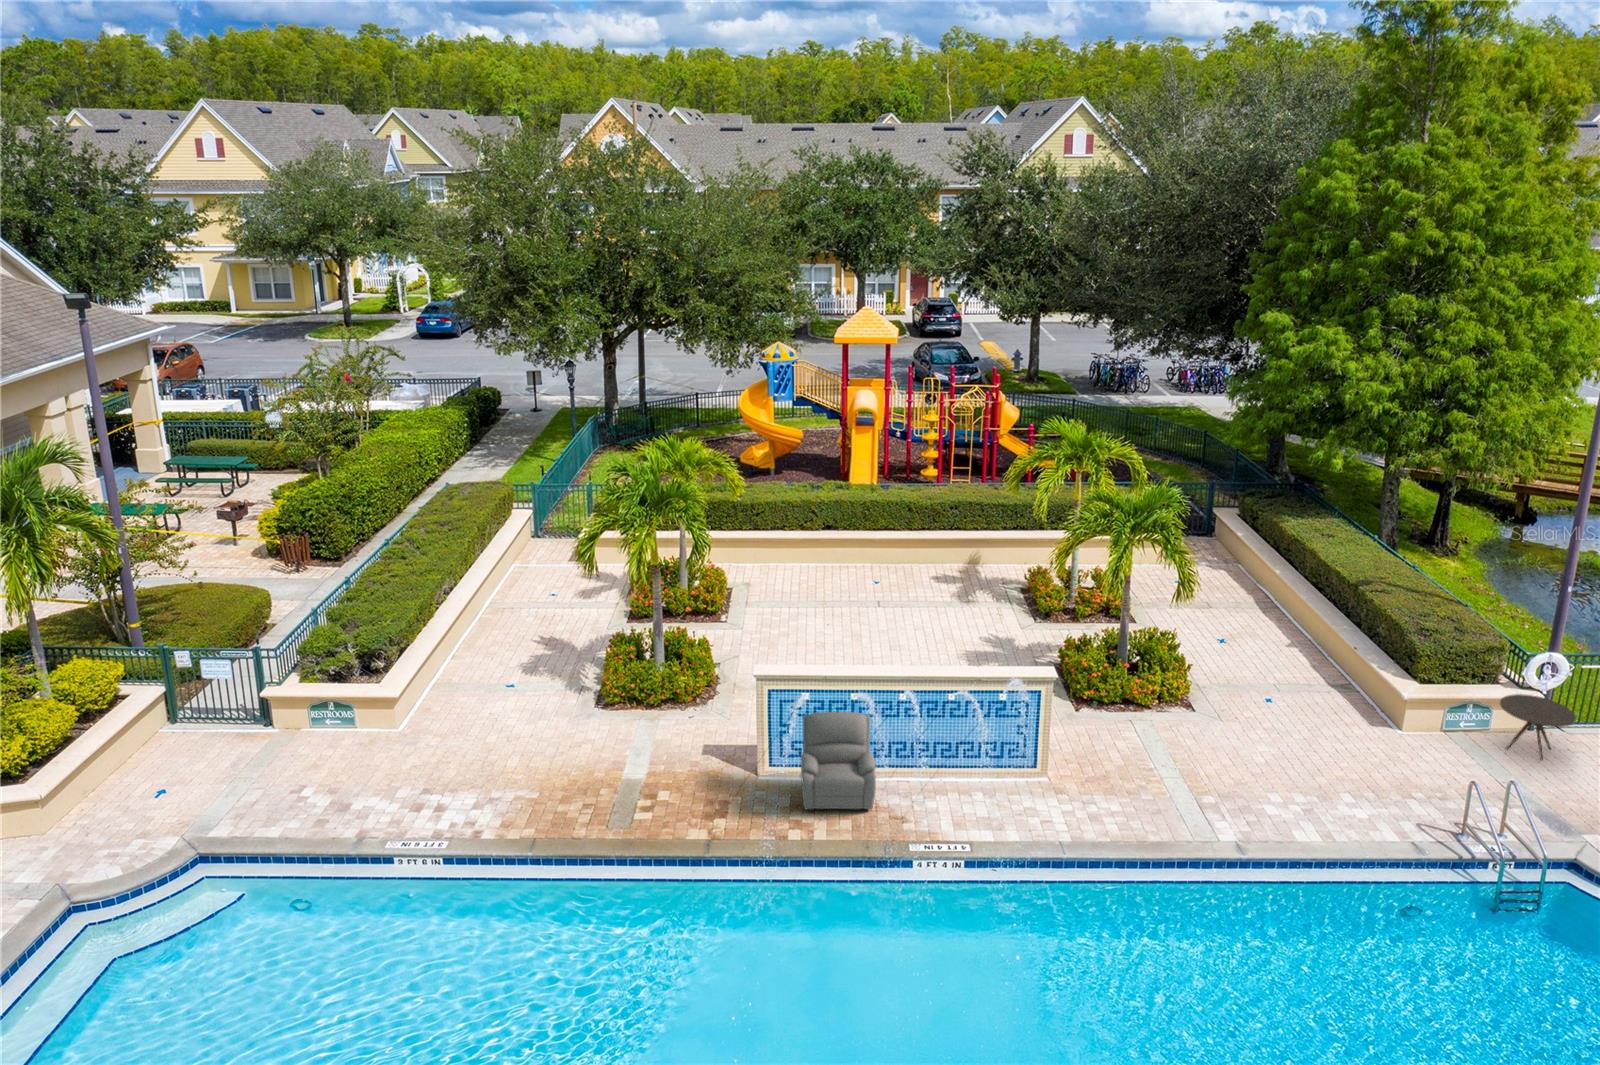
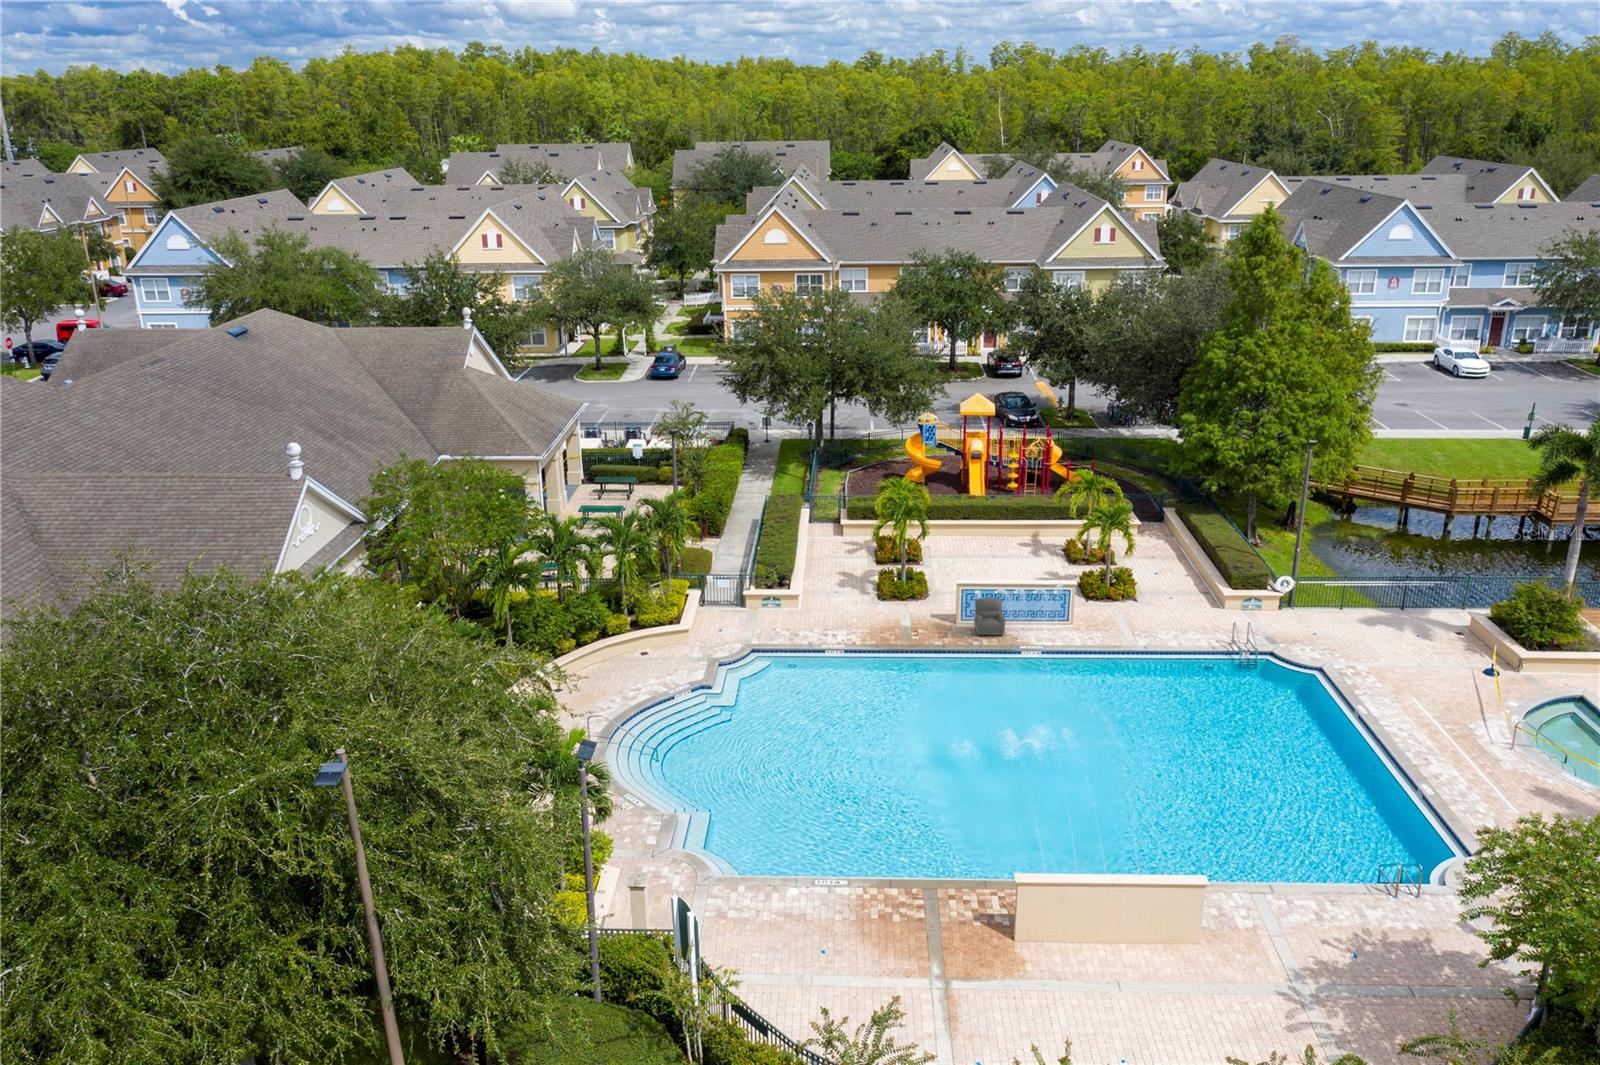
round table: present [1500,694,1576,760] -> none [1263,594,1293,621]

